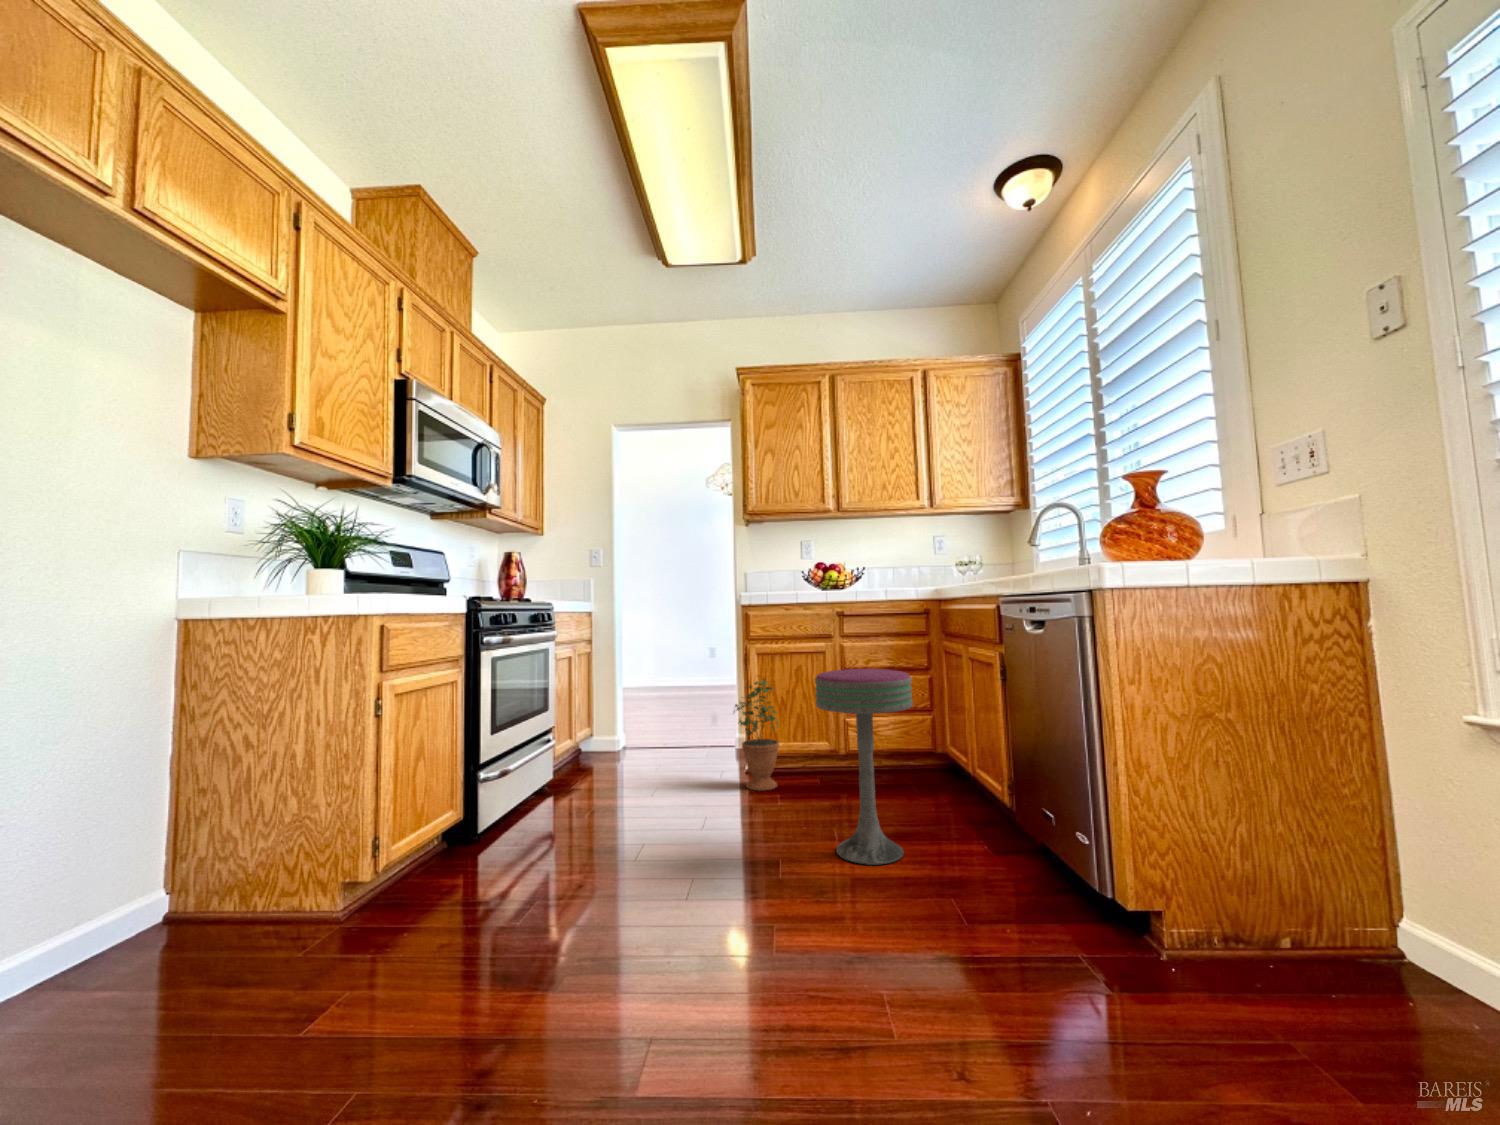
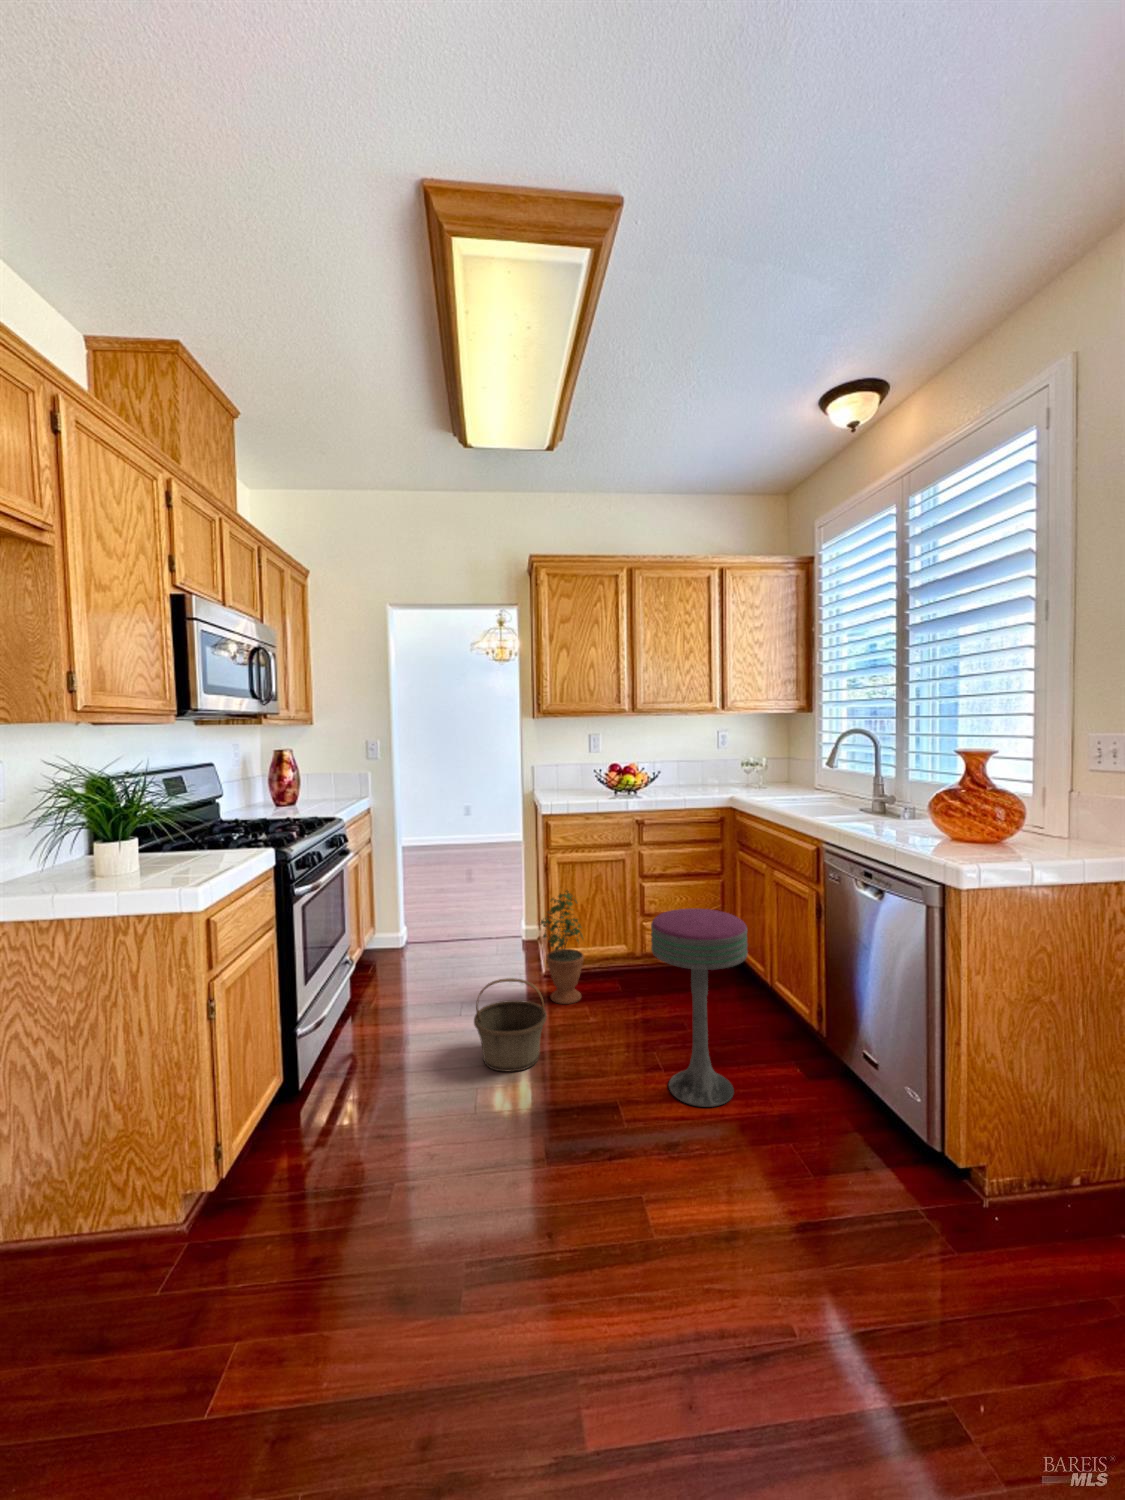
basket: none [651,743,725,832] -> present [474,978,547,1072]

